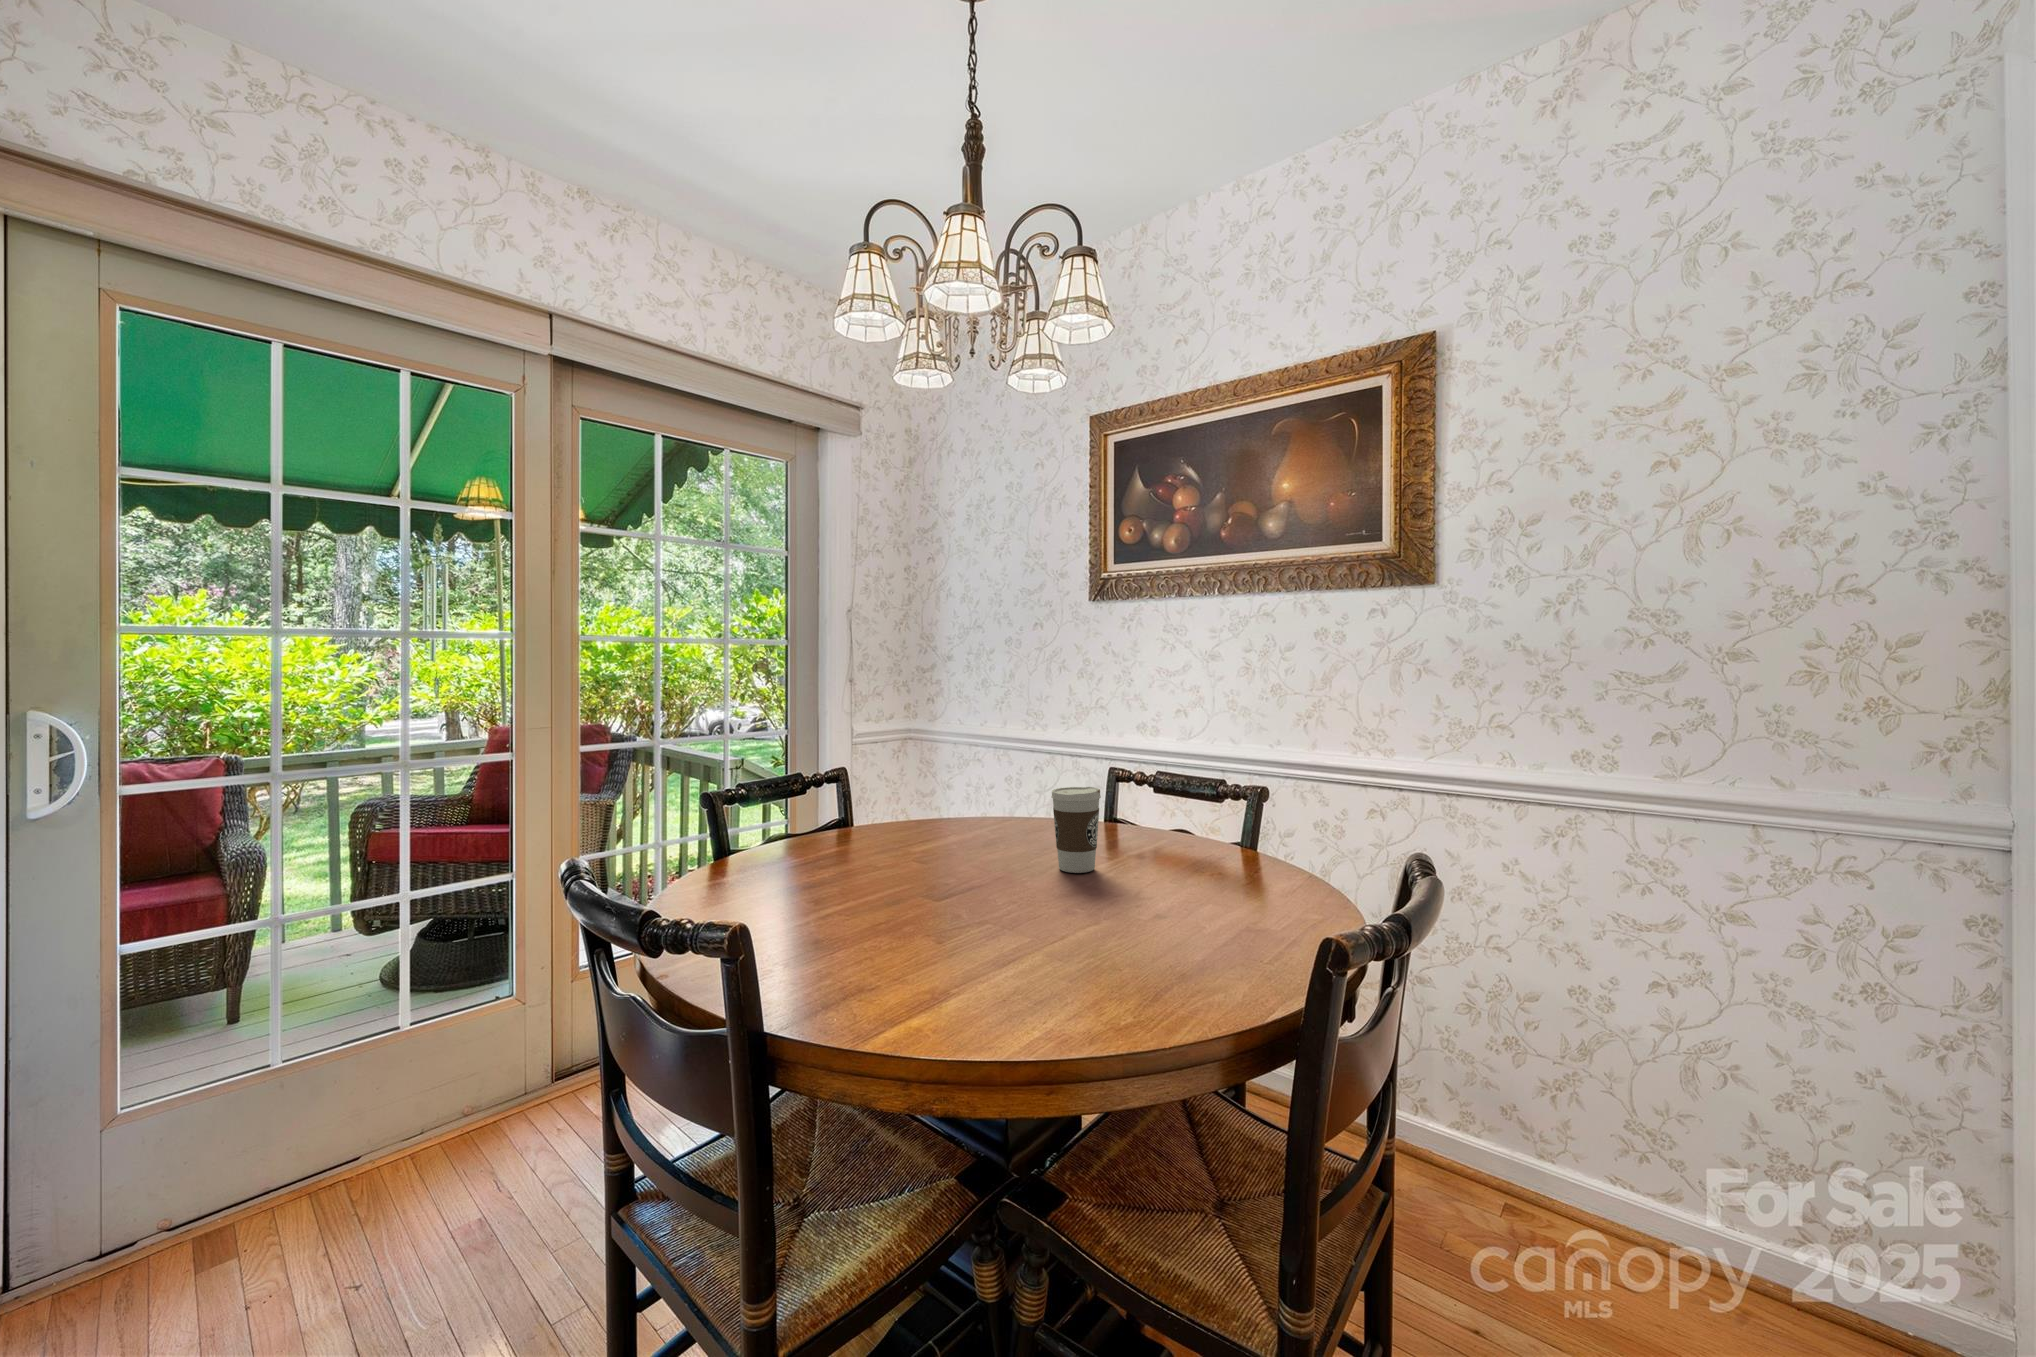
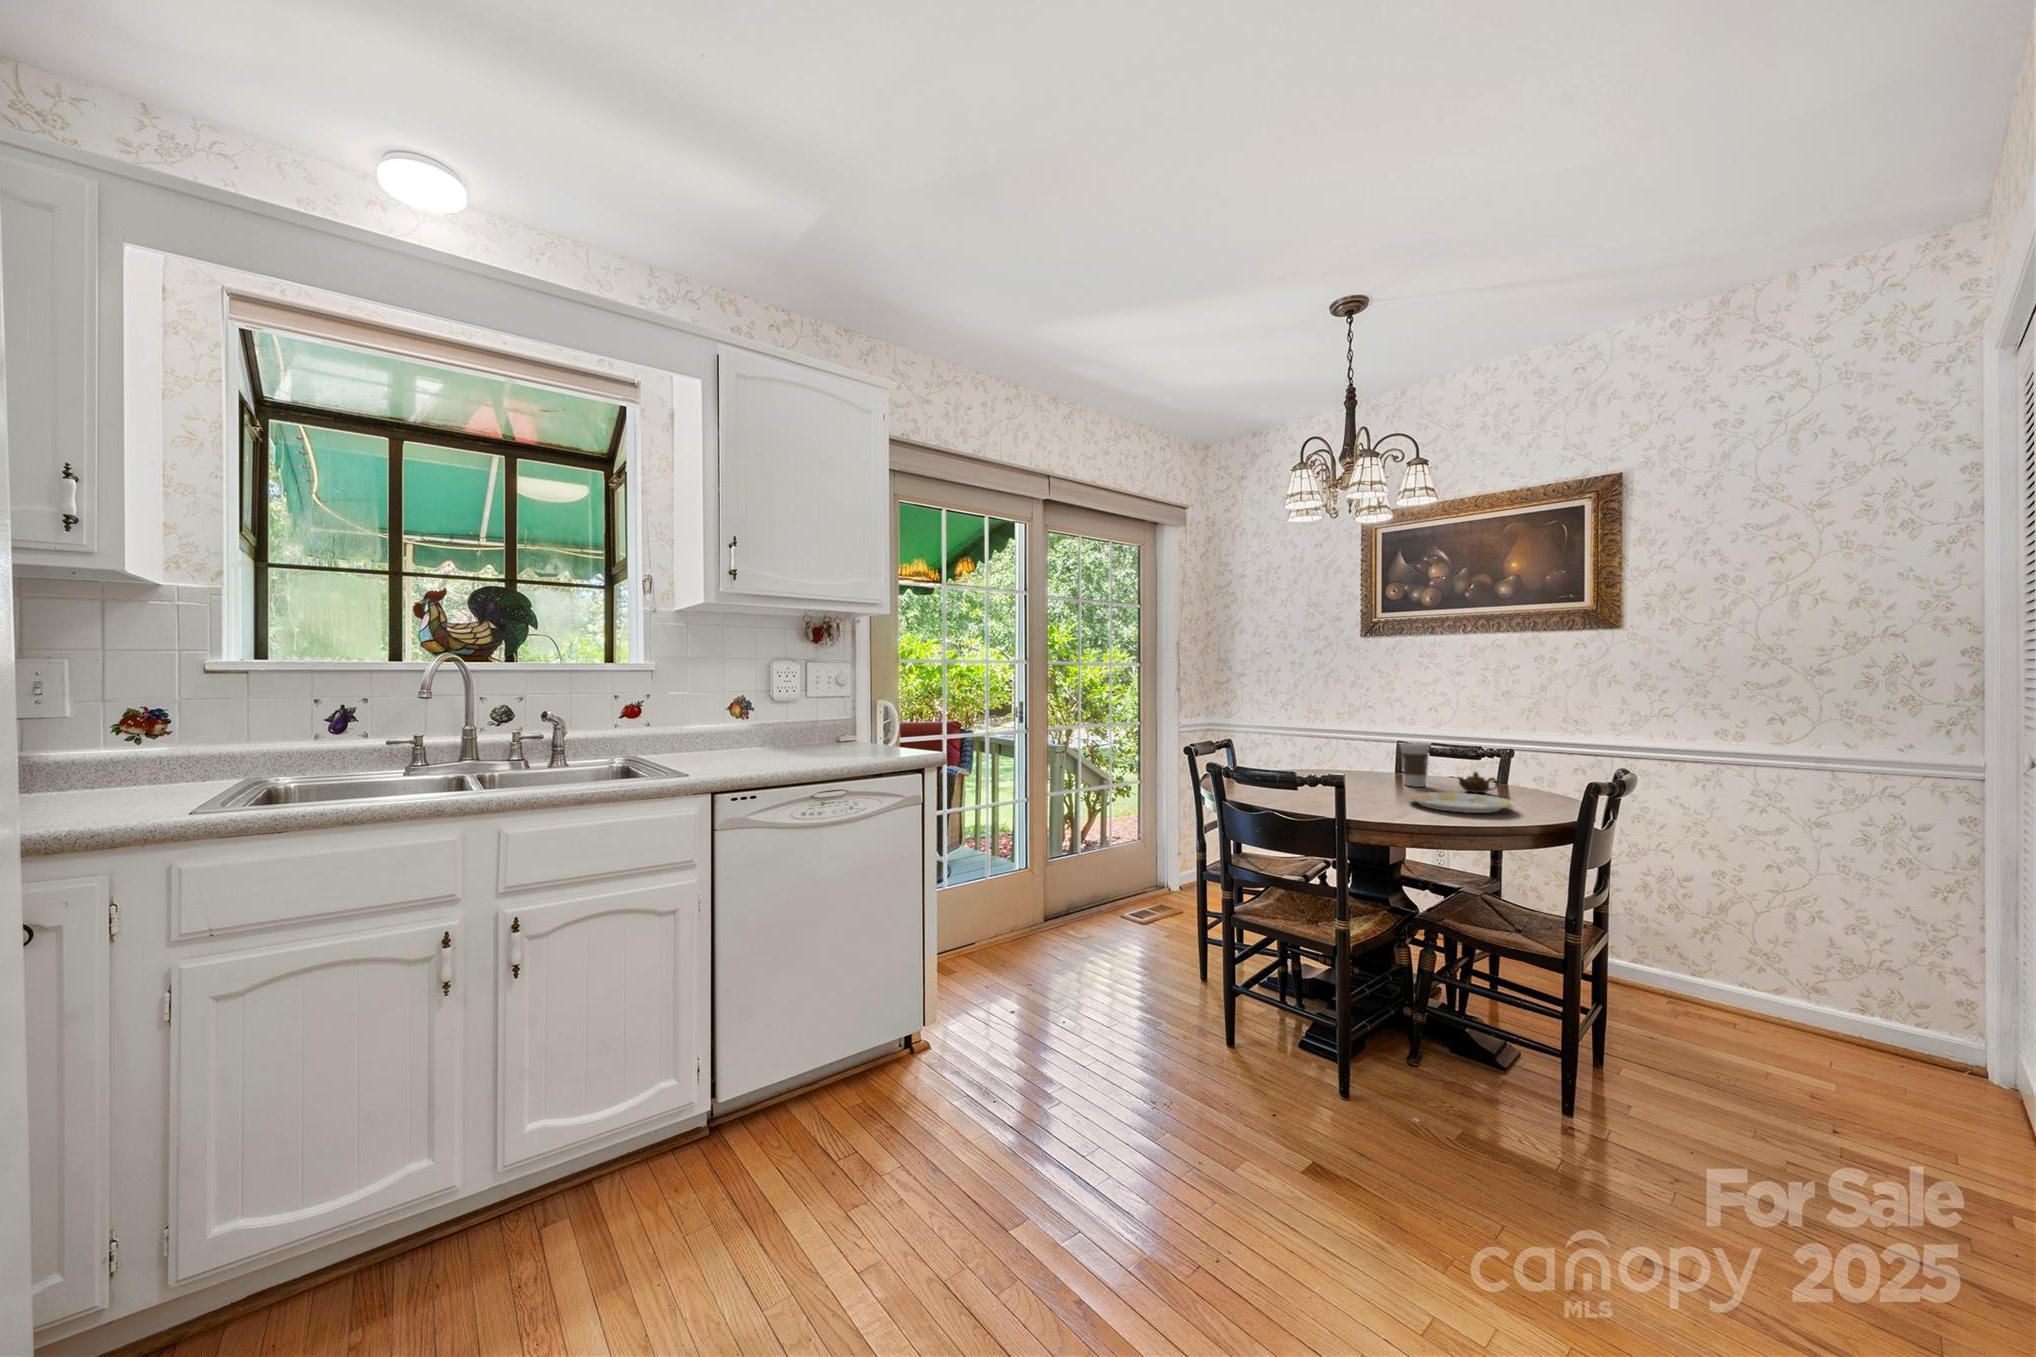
teapot: none [1137,847,1207,890] -> present [1457,772,1498,793]
plate: none [996,901,1198,976] -> present [1408,792,1514,813]

